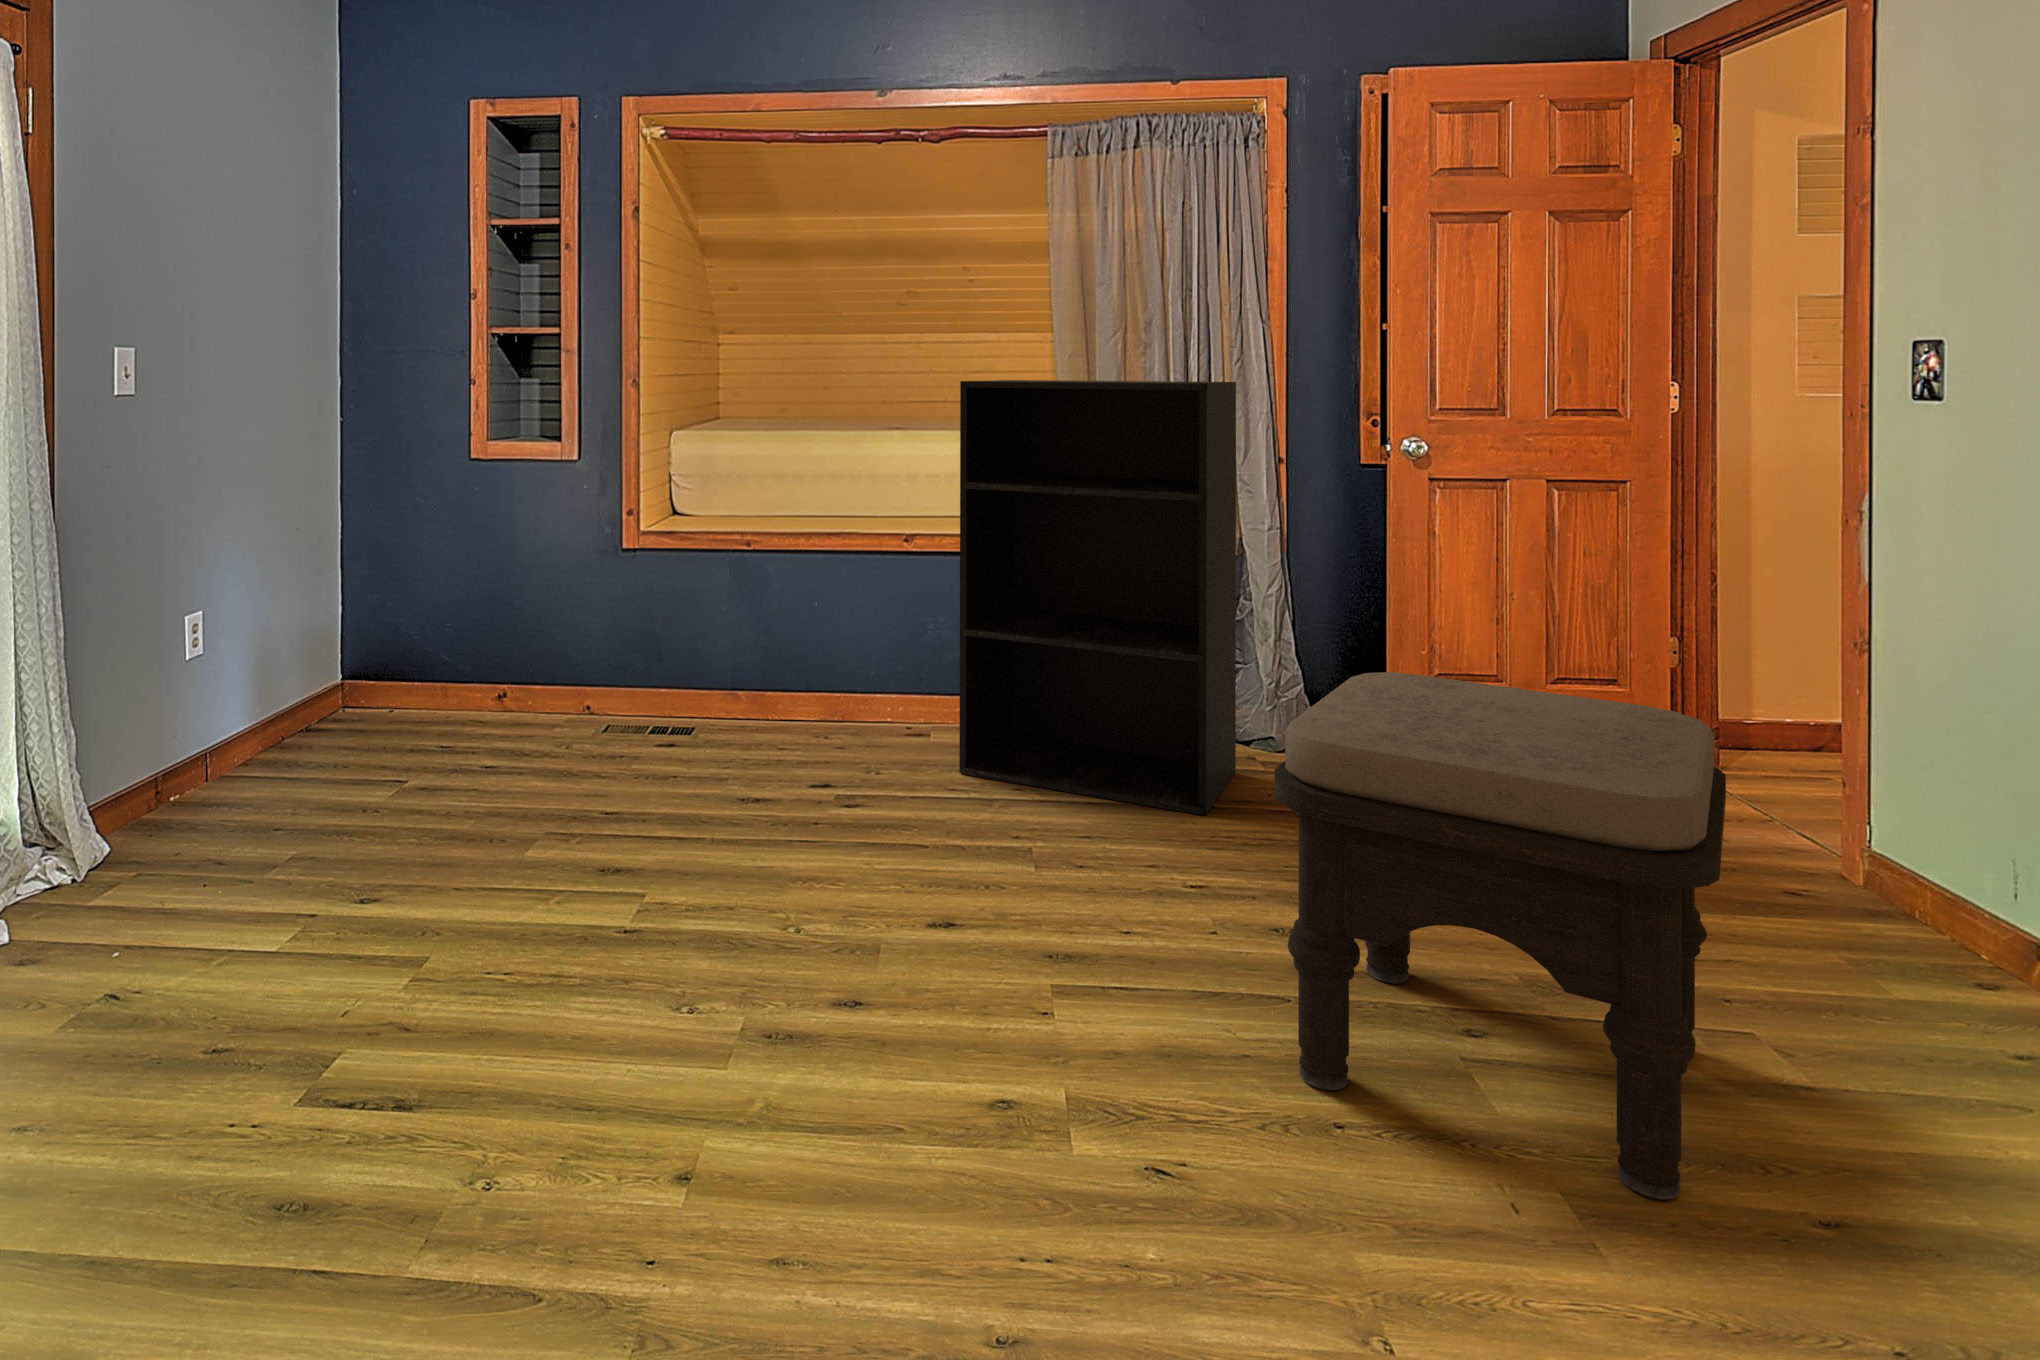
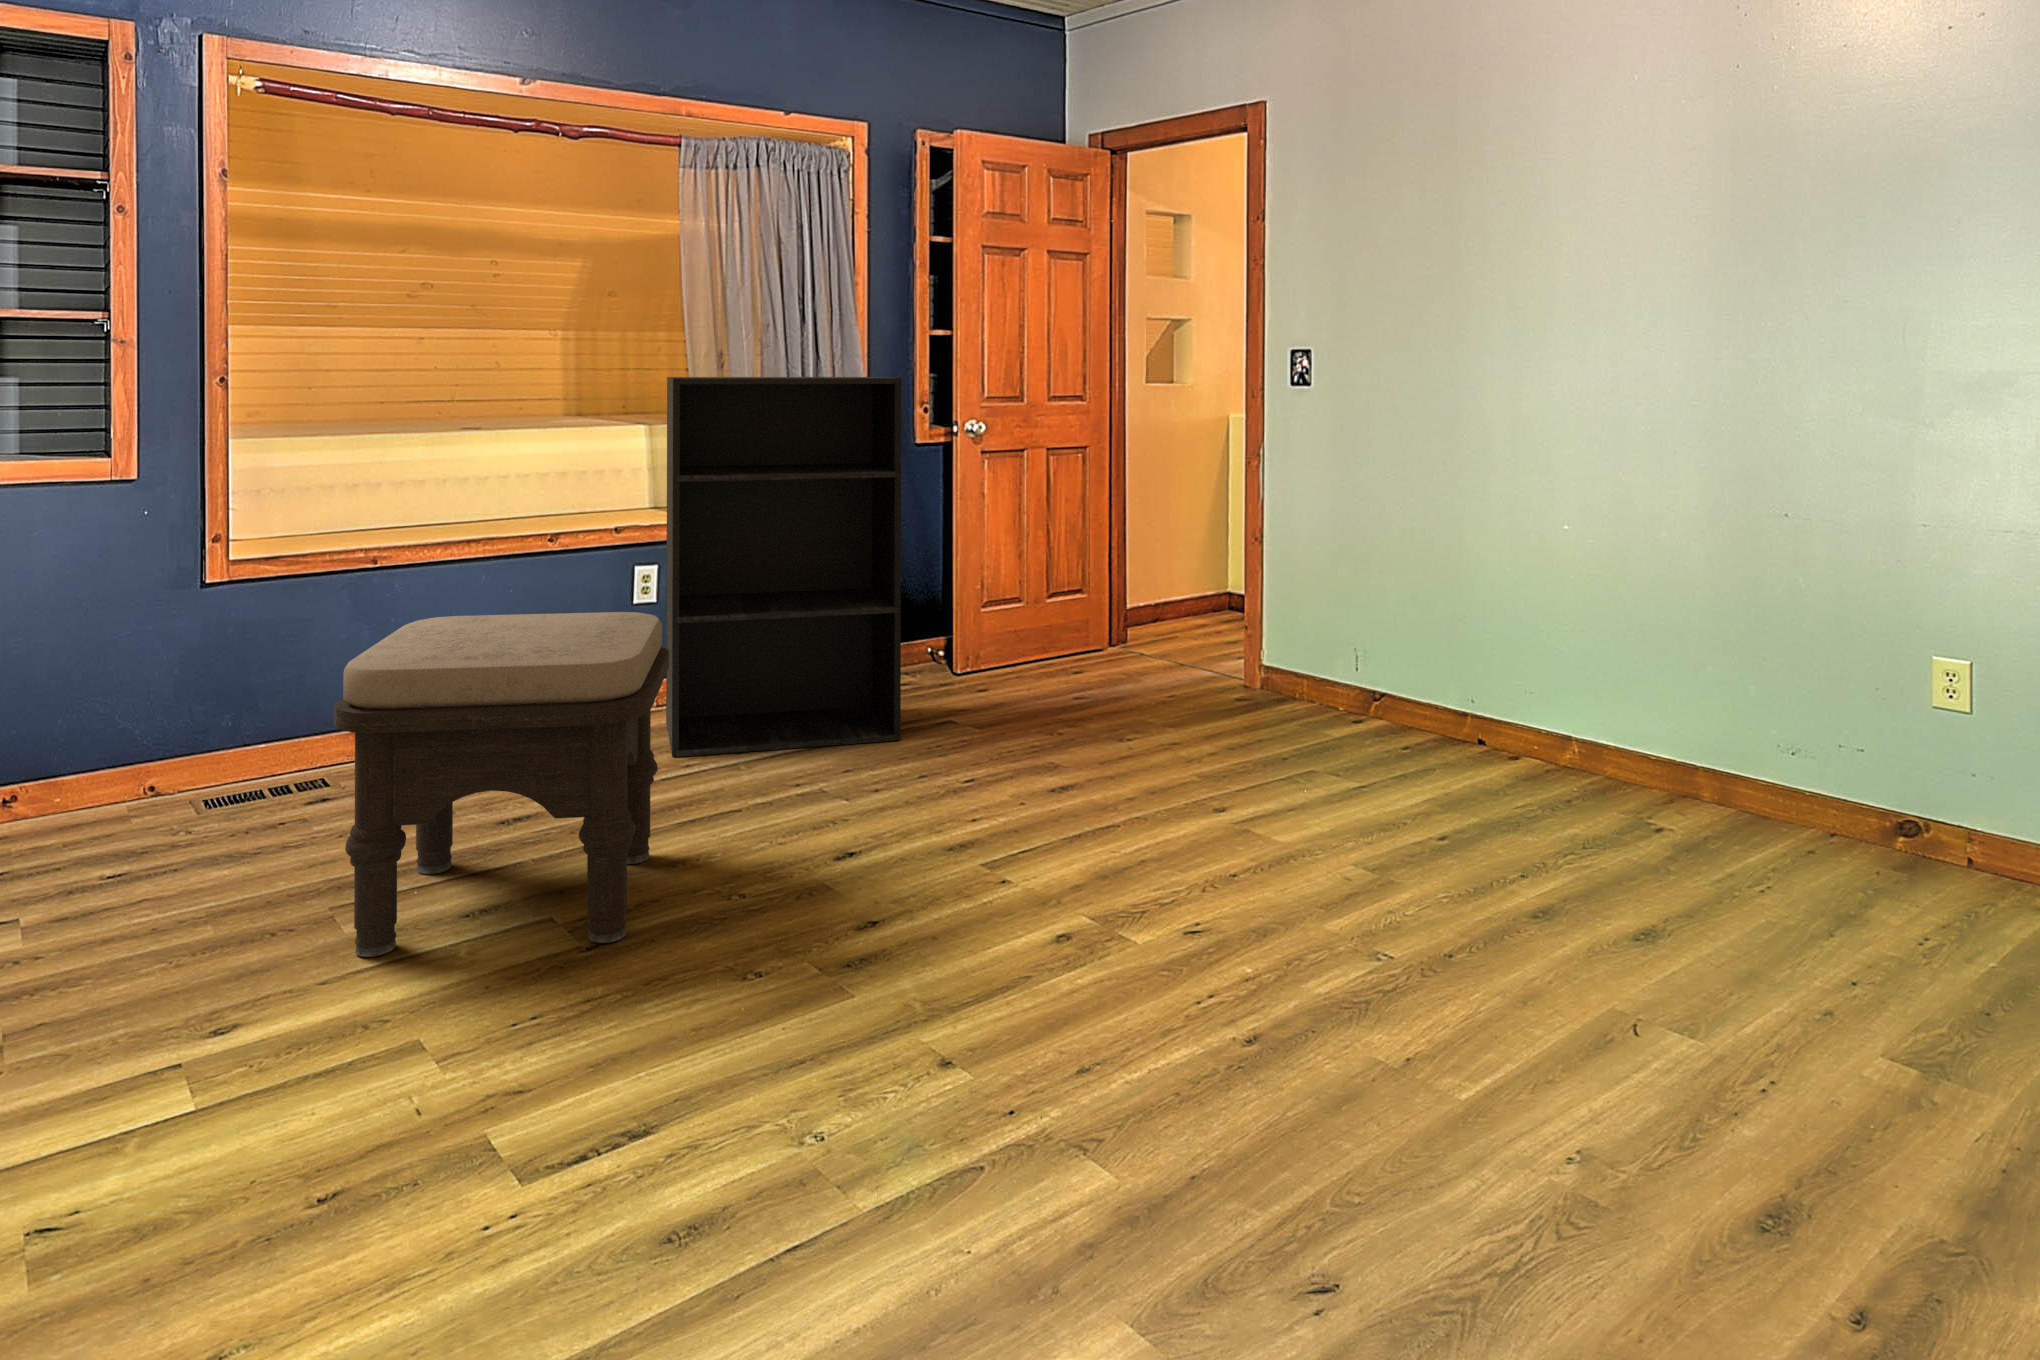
ottoman: present [1274,672,1726,1200] -> present [334,612,669,957]

